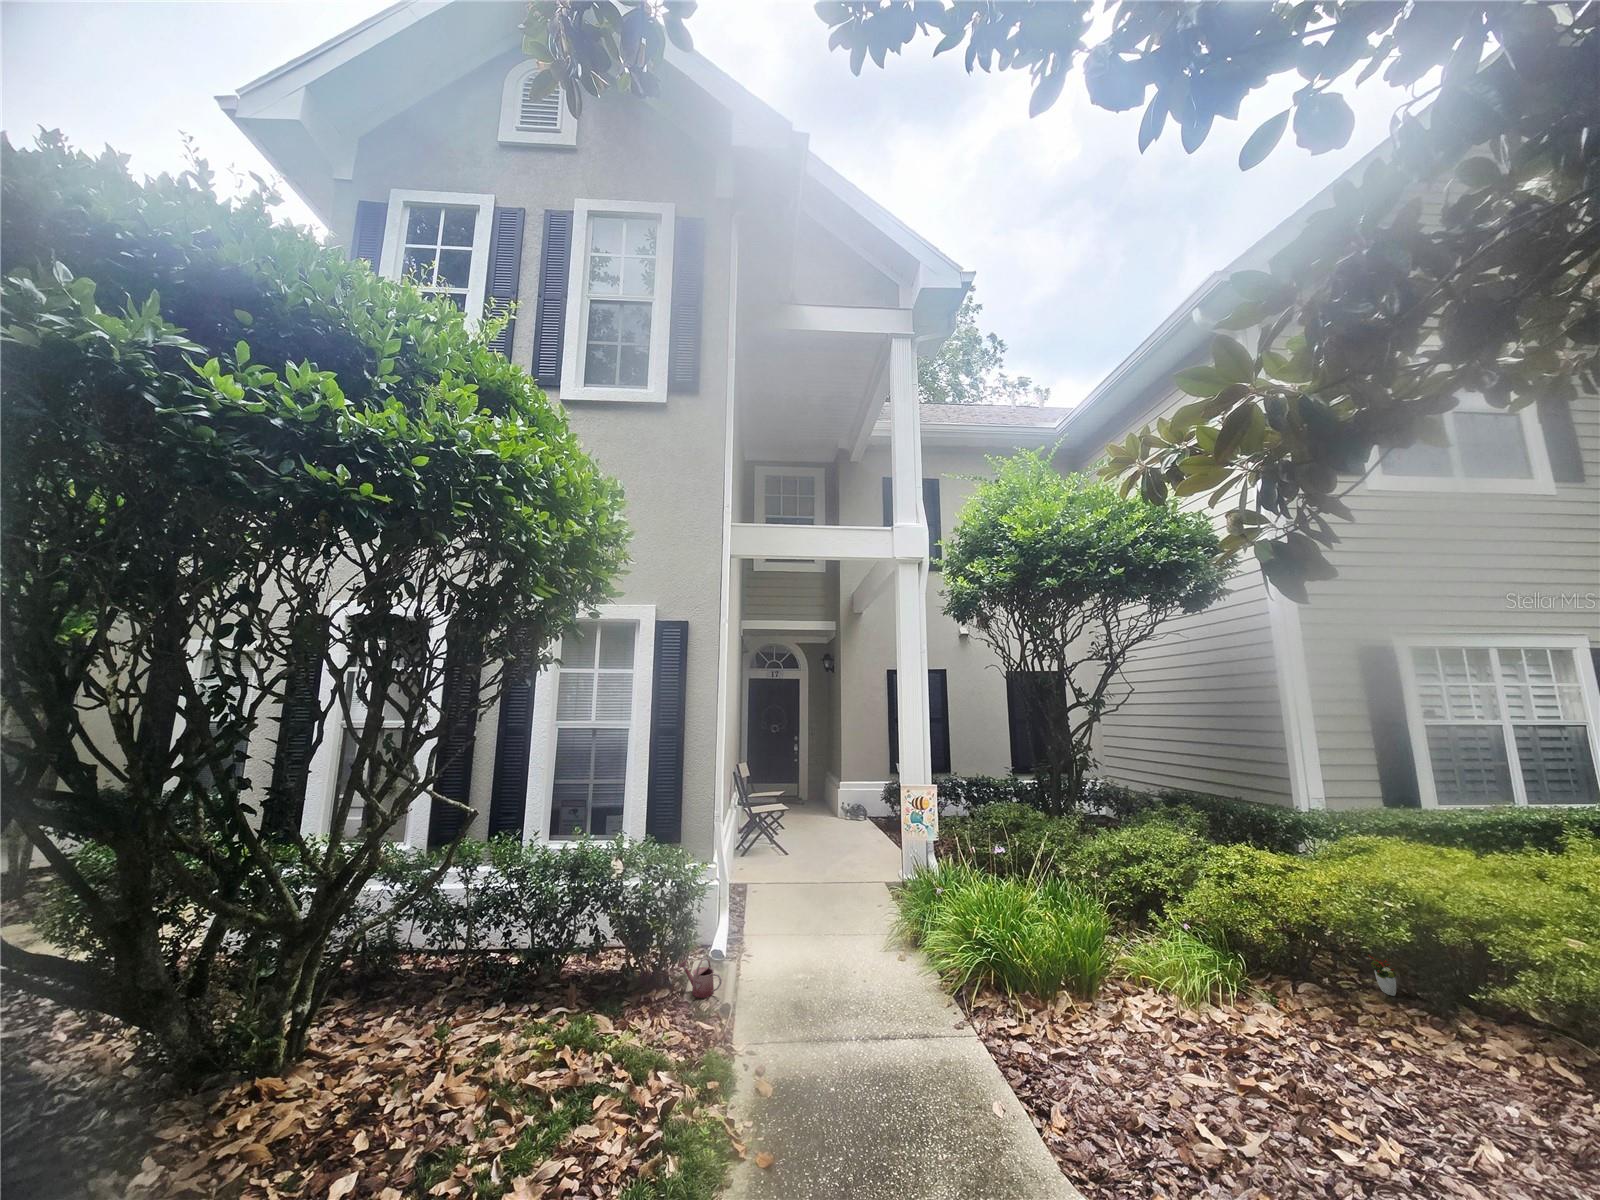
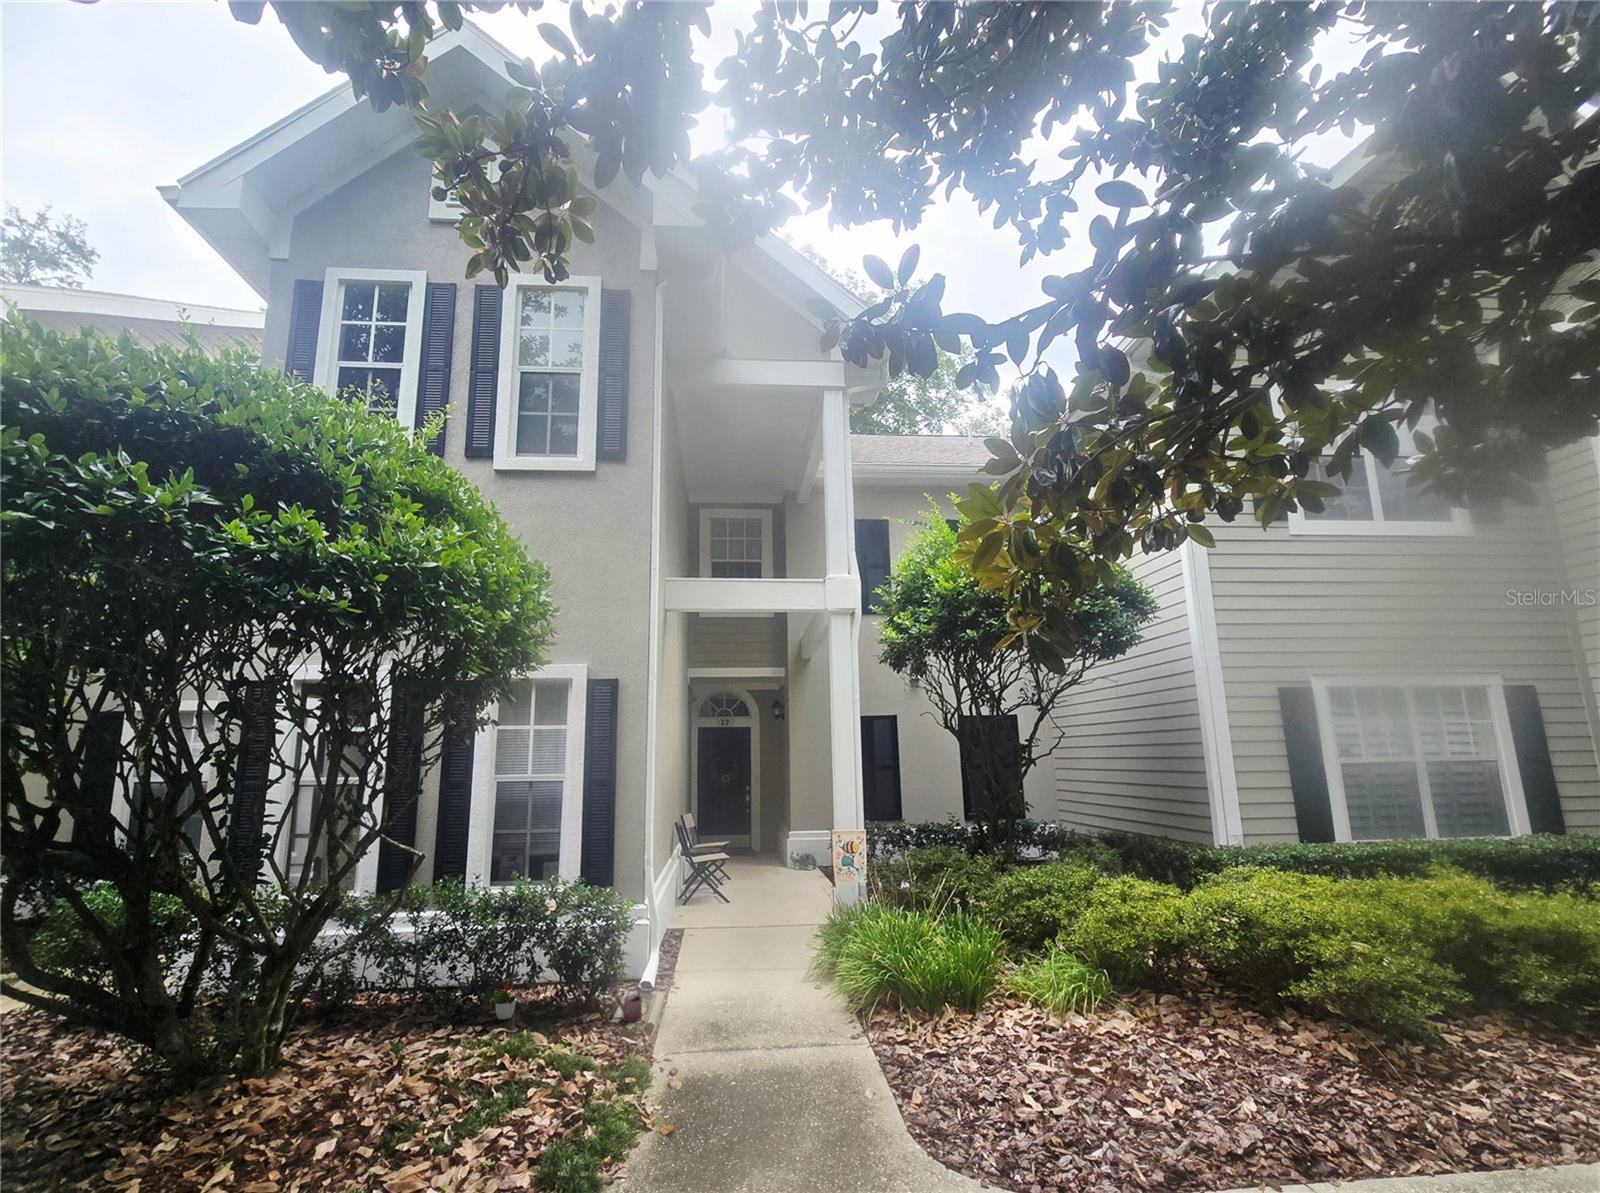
decorative plant: present [1368,955,1396,996] -> present [493,980,516,1020]

